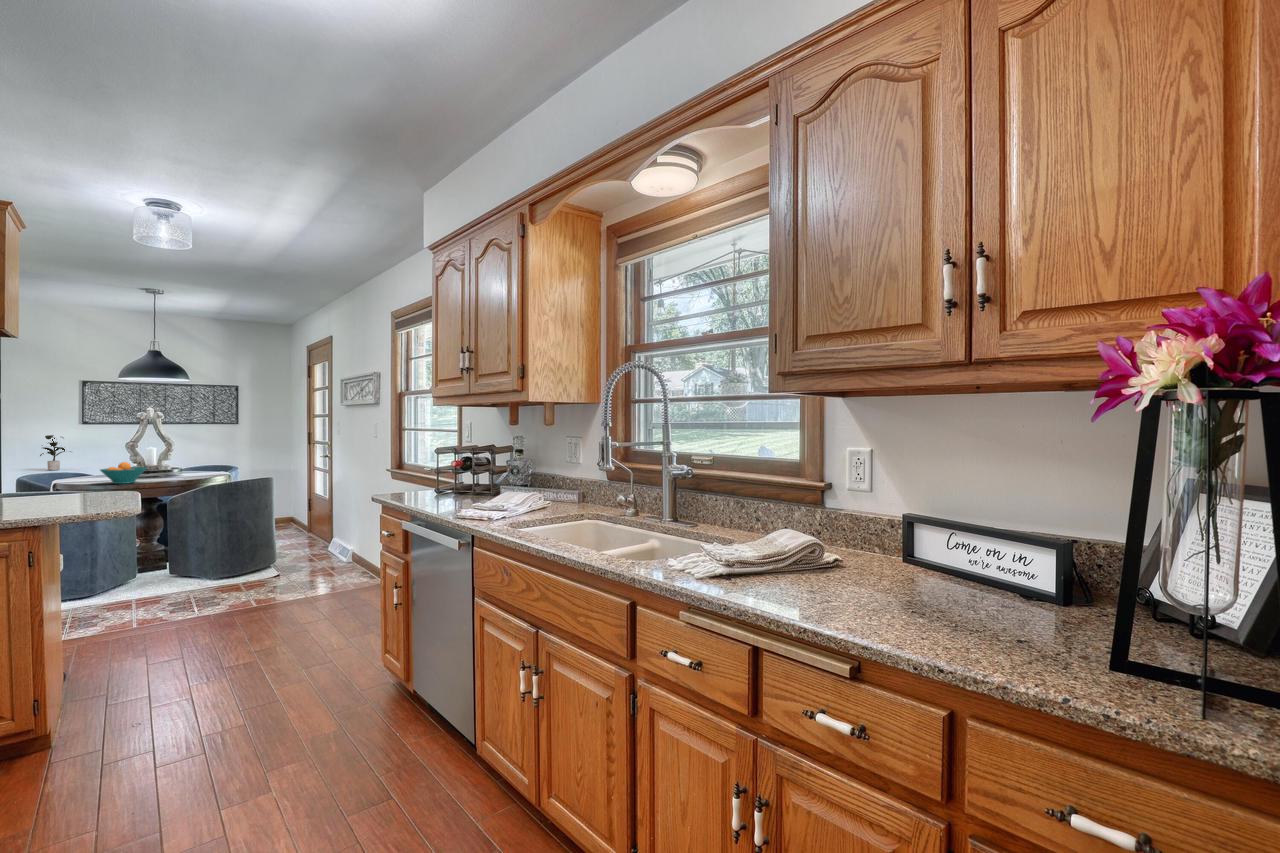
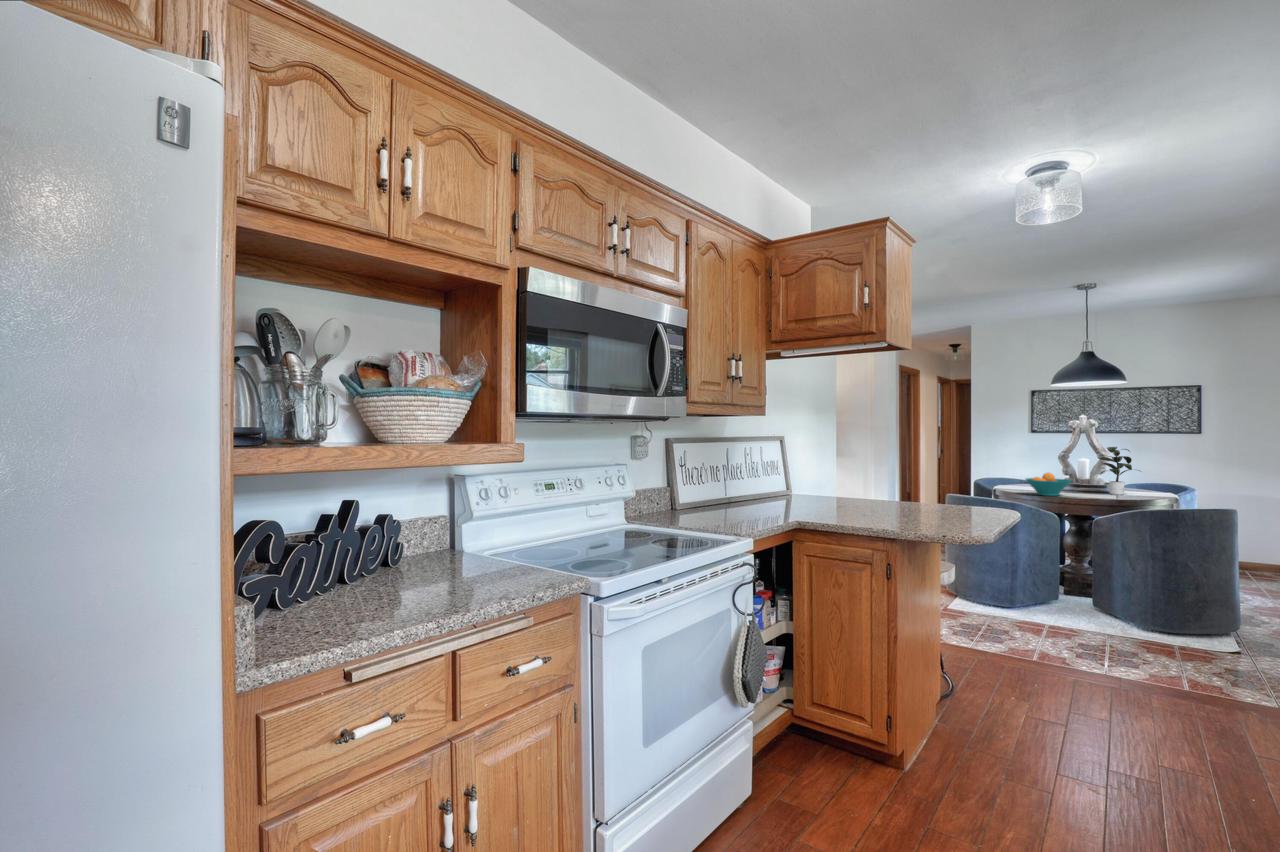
potted plant: present [40,435,65,470] -> present [1099,447,1139,495]

